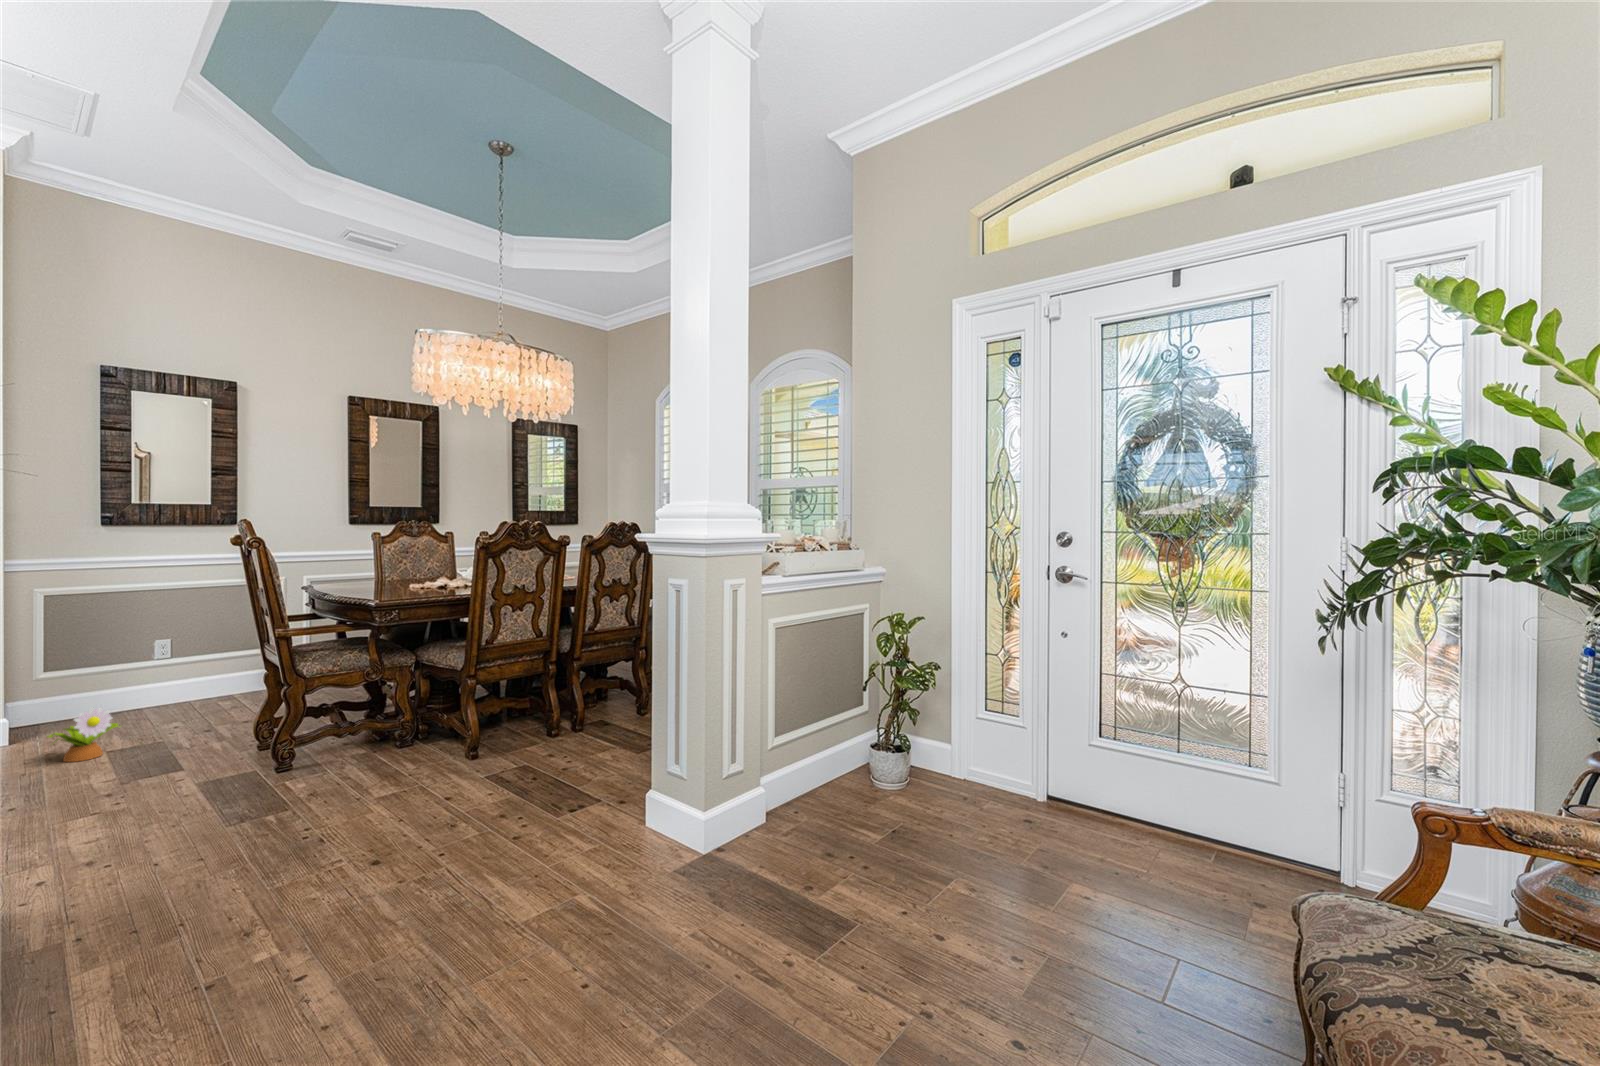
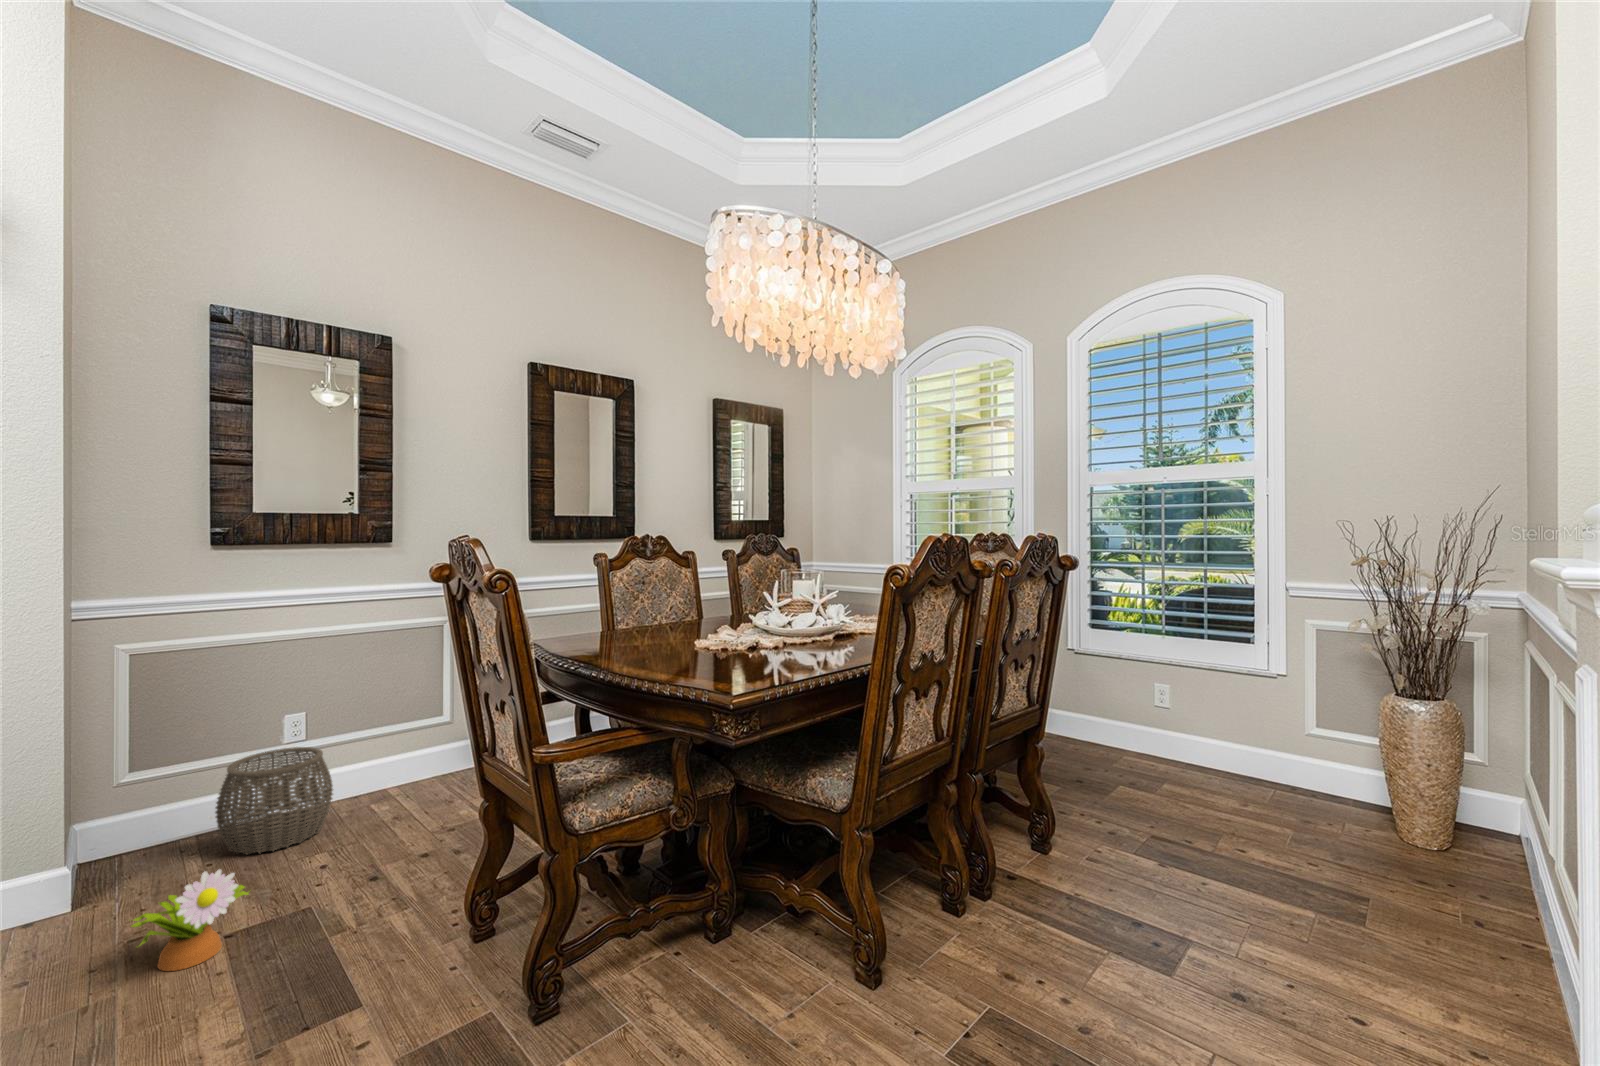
woven basket: none [104,659,189,722] -> present [215,747,333,854]

